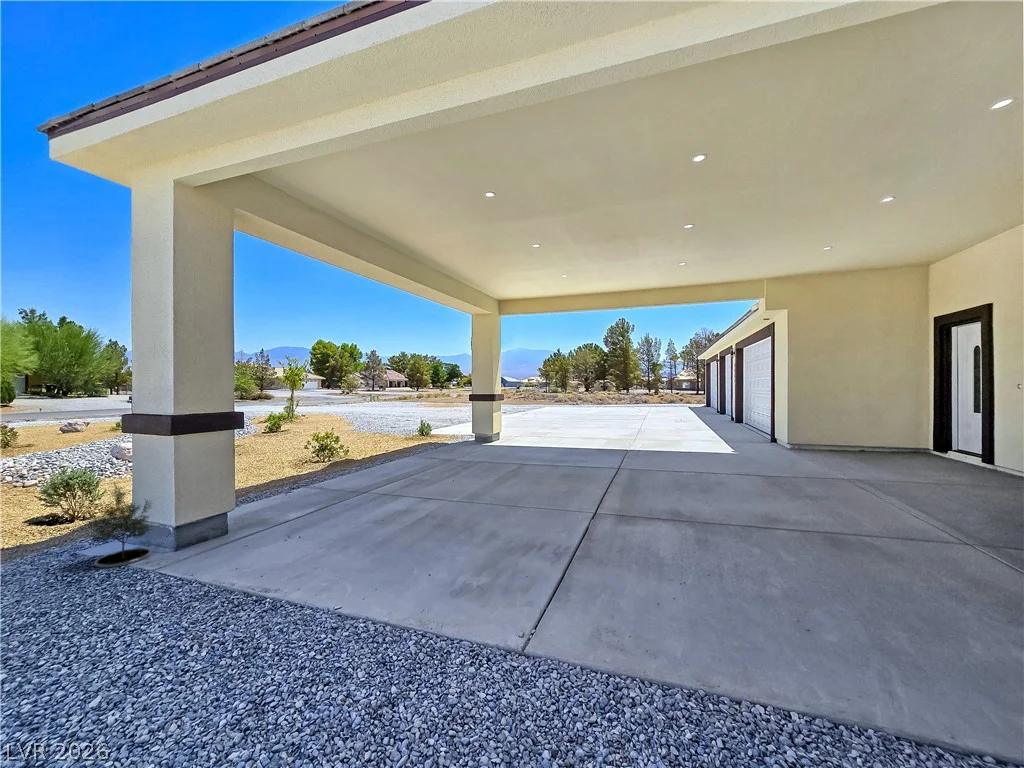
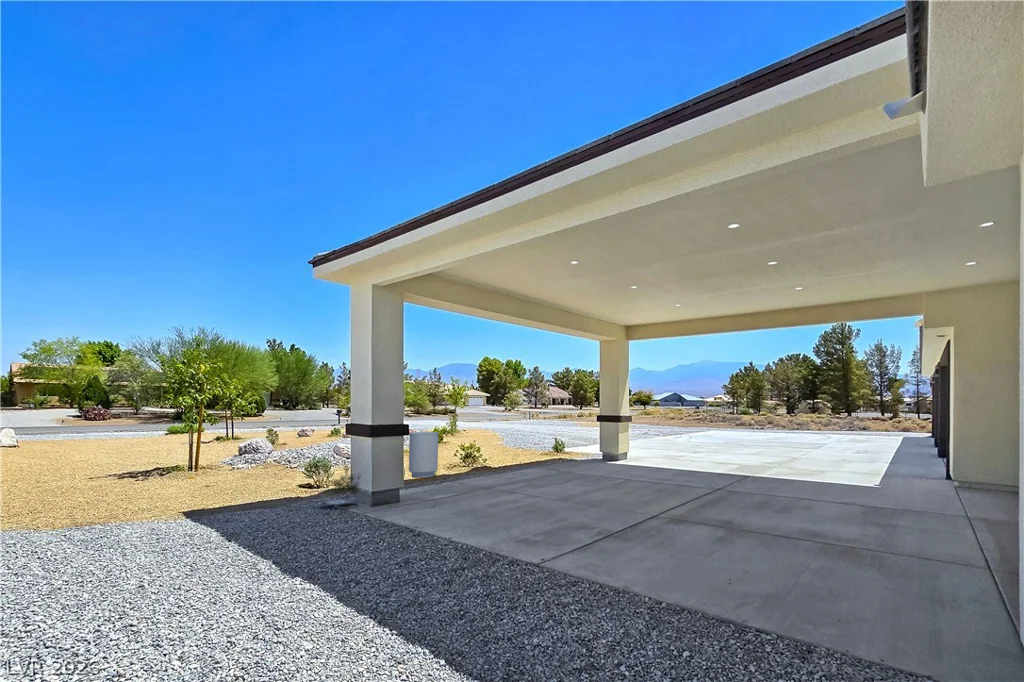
trash can: none [239,421,284,483] -> present [409,432,438,478]

